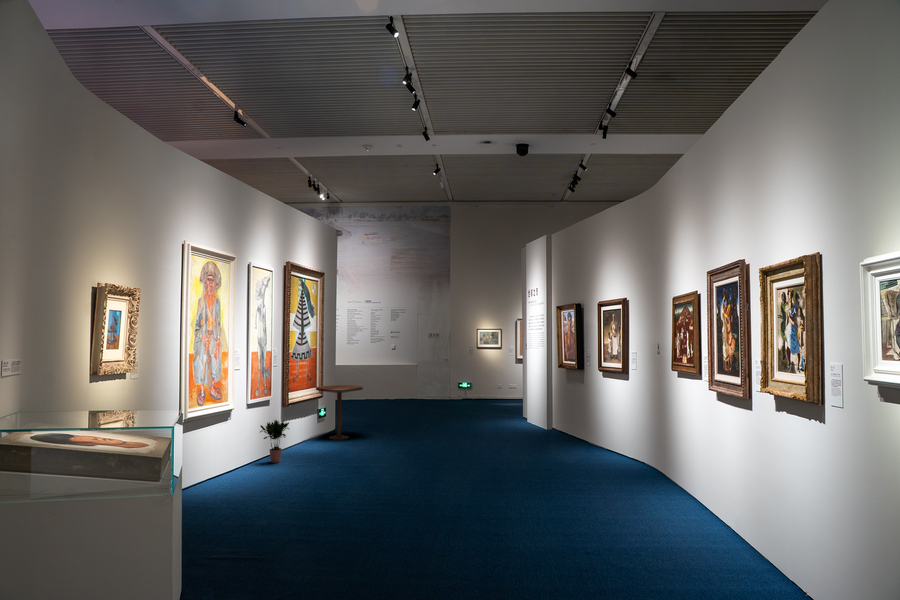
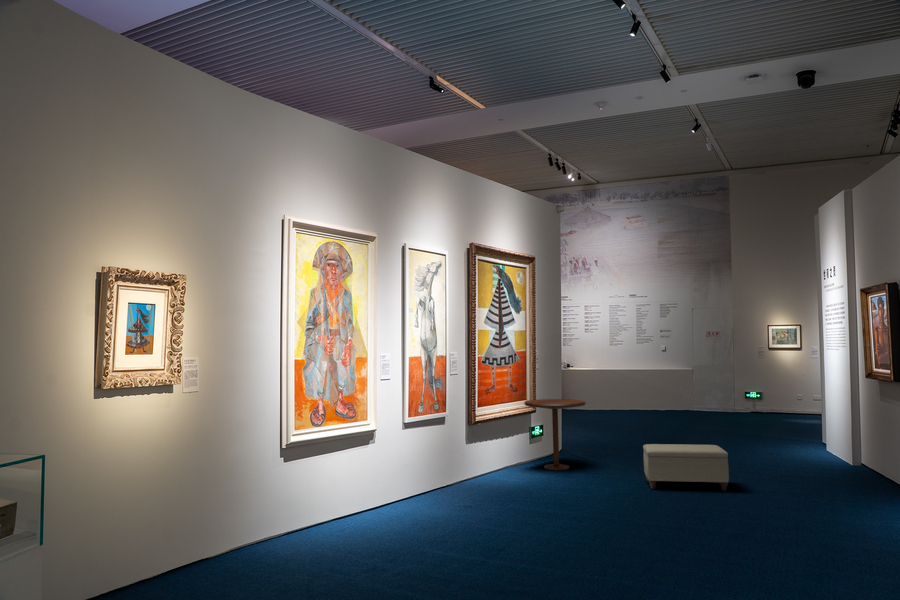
ottoman: none [408,414,465,445] -> present [643,444,729,491]
potted plant: present [260,420,289,463] -> none [421,442,463,501]

